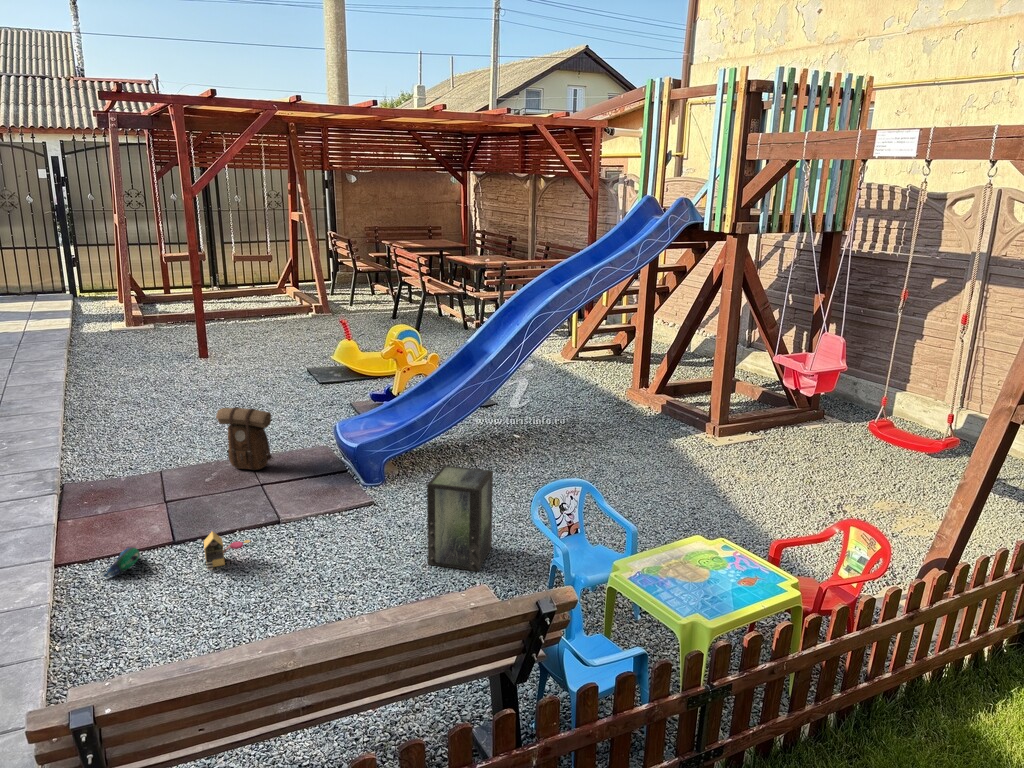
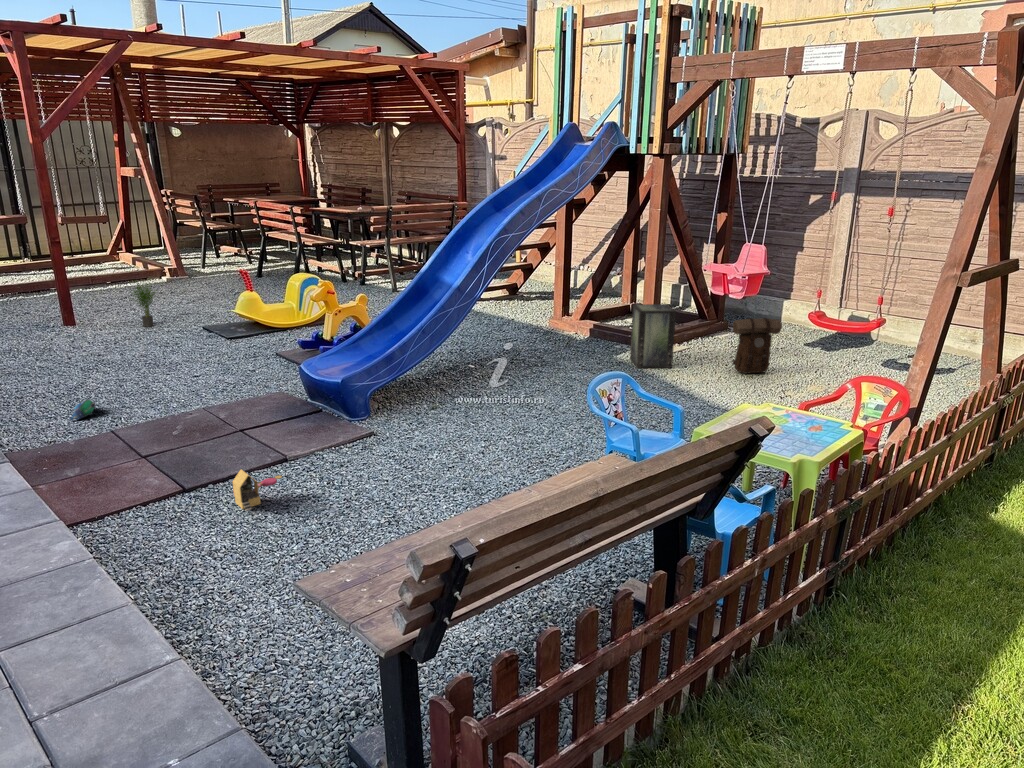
potted plant: none [244,321,276,366] -> present [134,283,155,327]
backpack: present [216,407,273,470] -> present [732,318,782,374]
storage box: present [427,466,493,571] -> present [630,304,676,368]
plush toy: present [103,547,140,577] -> present [70,400,95,421]

